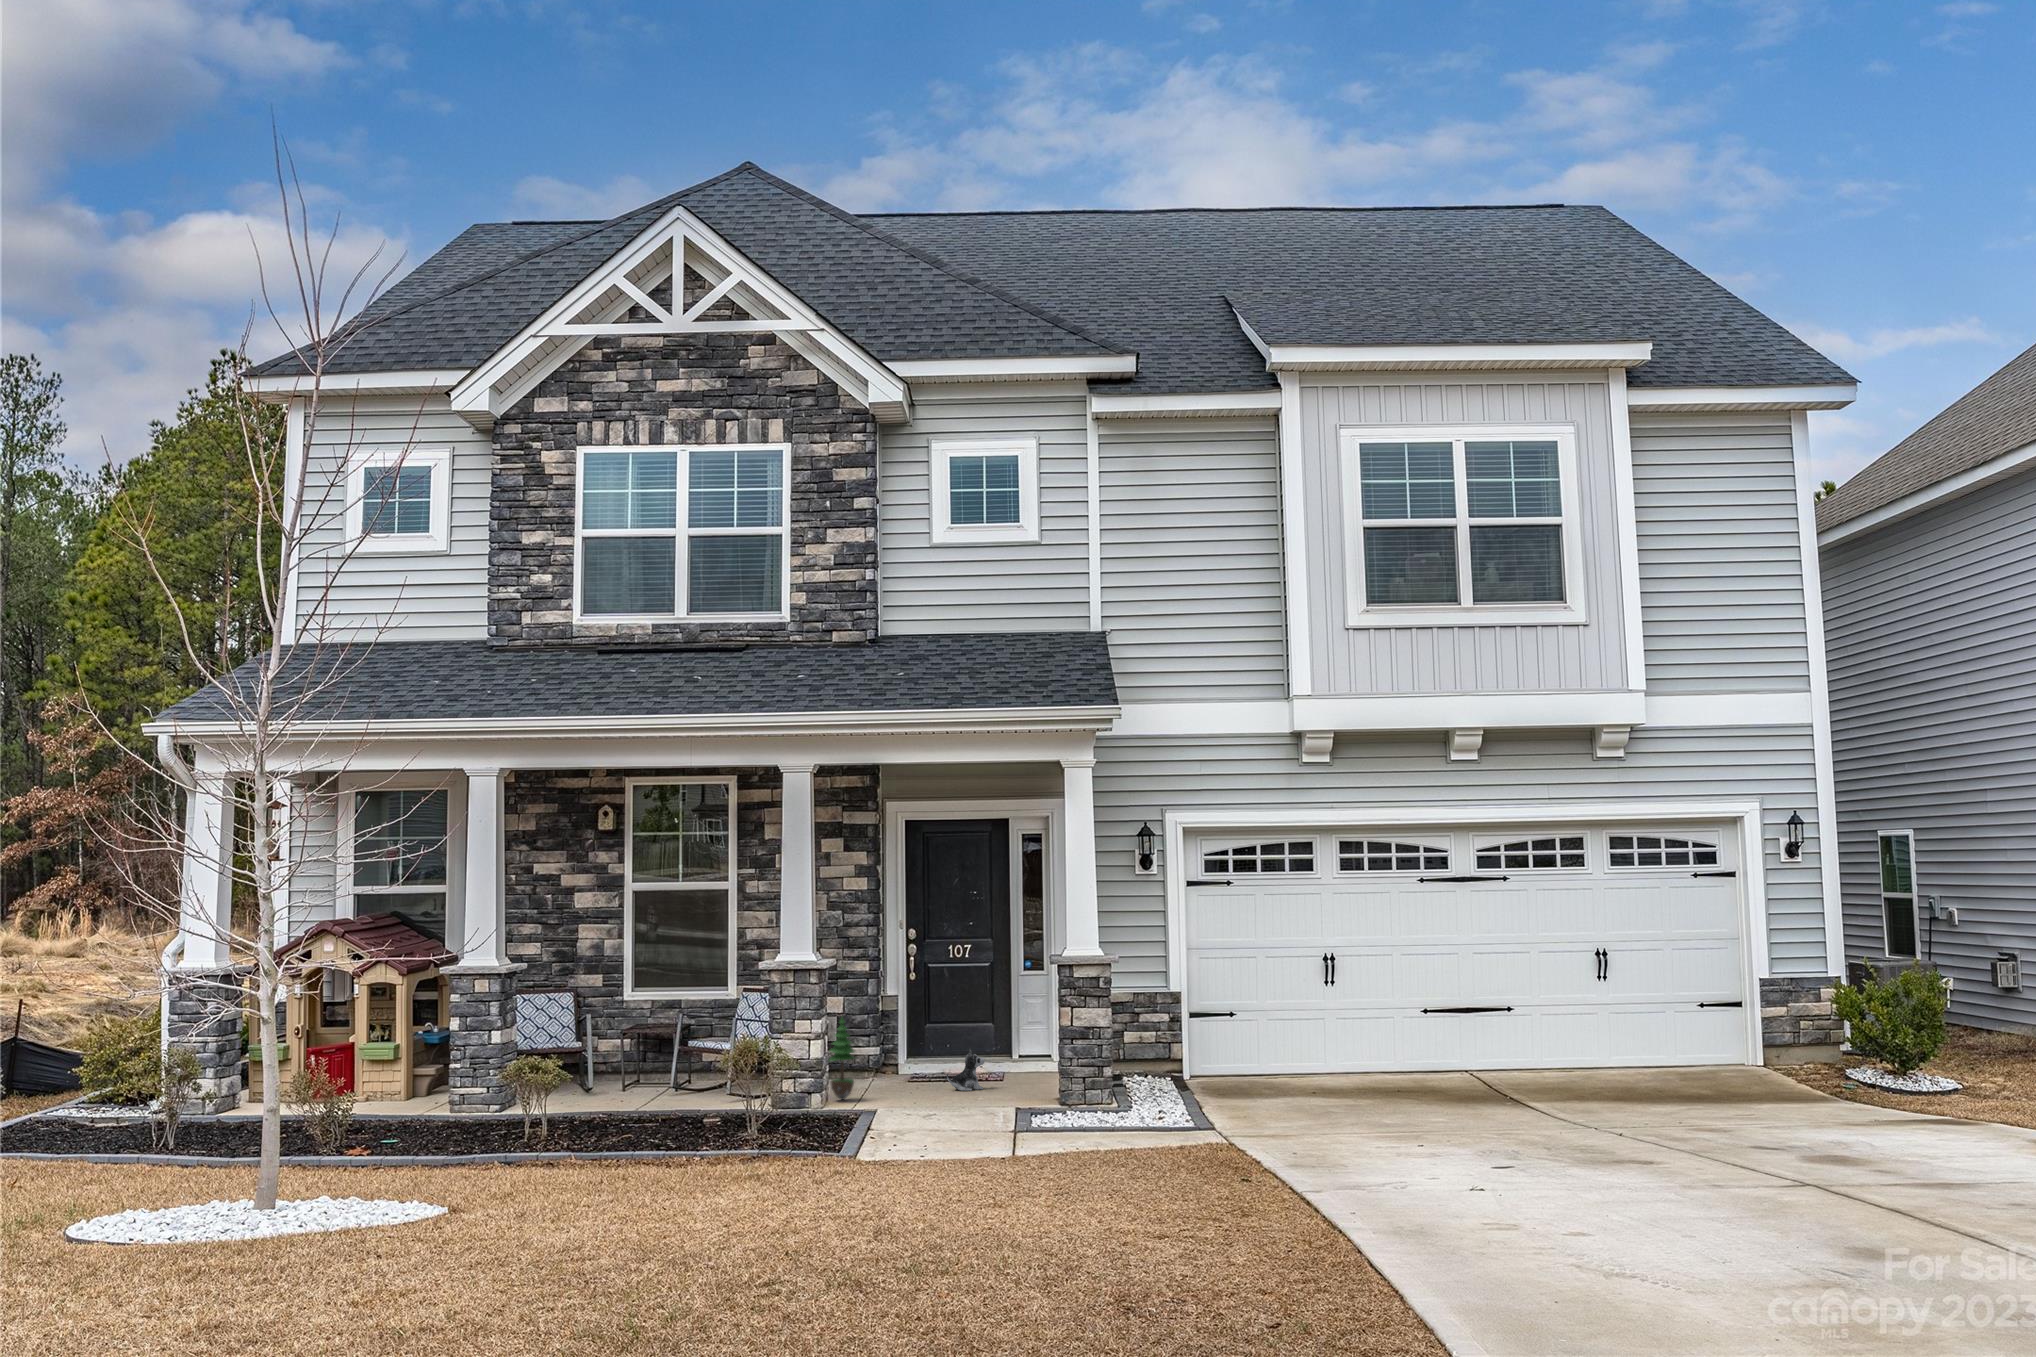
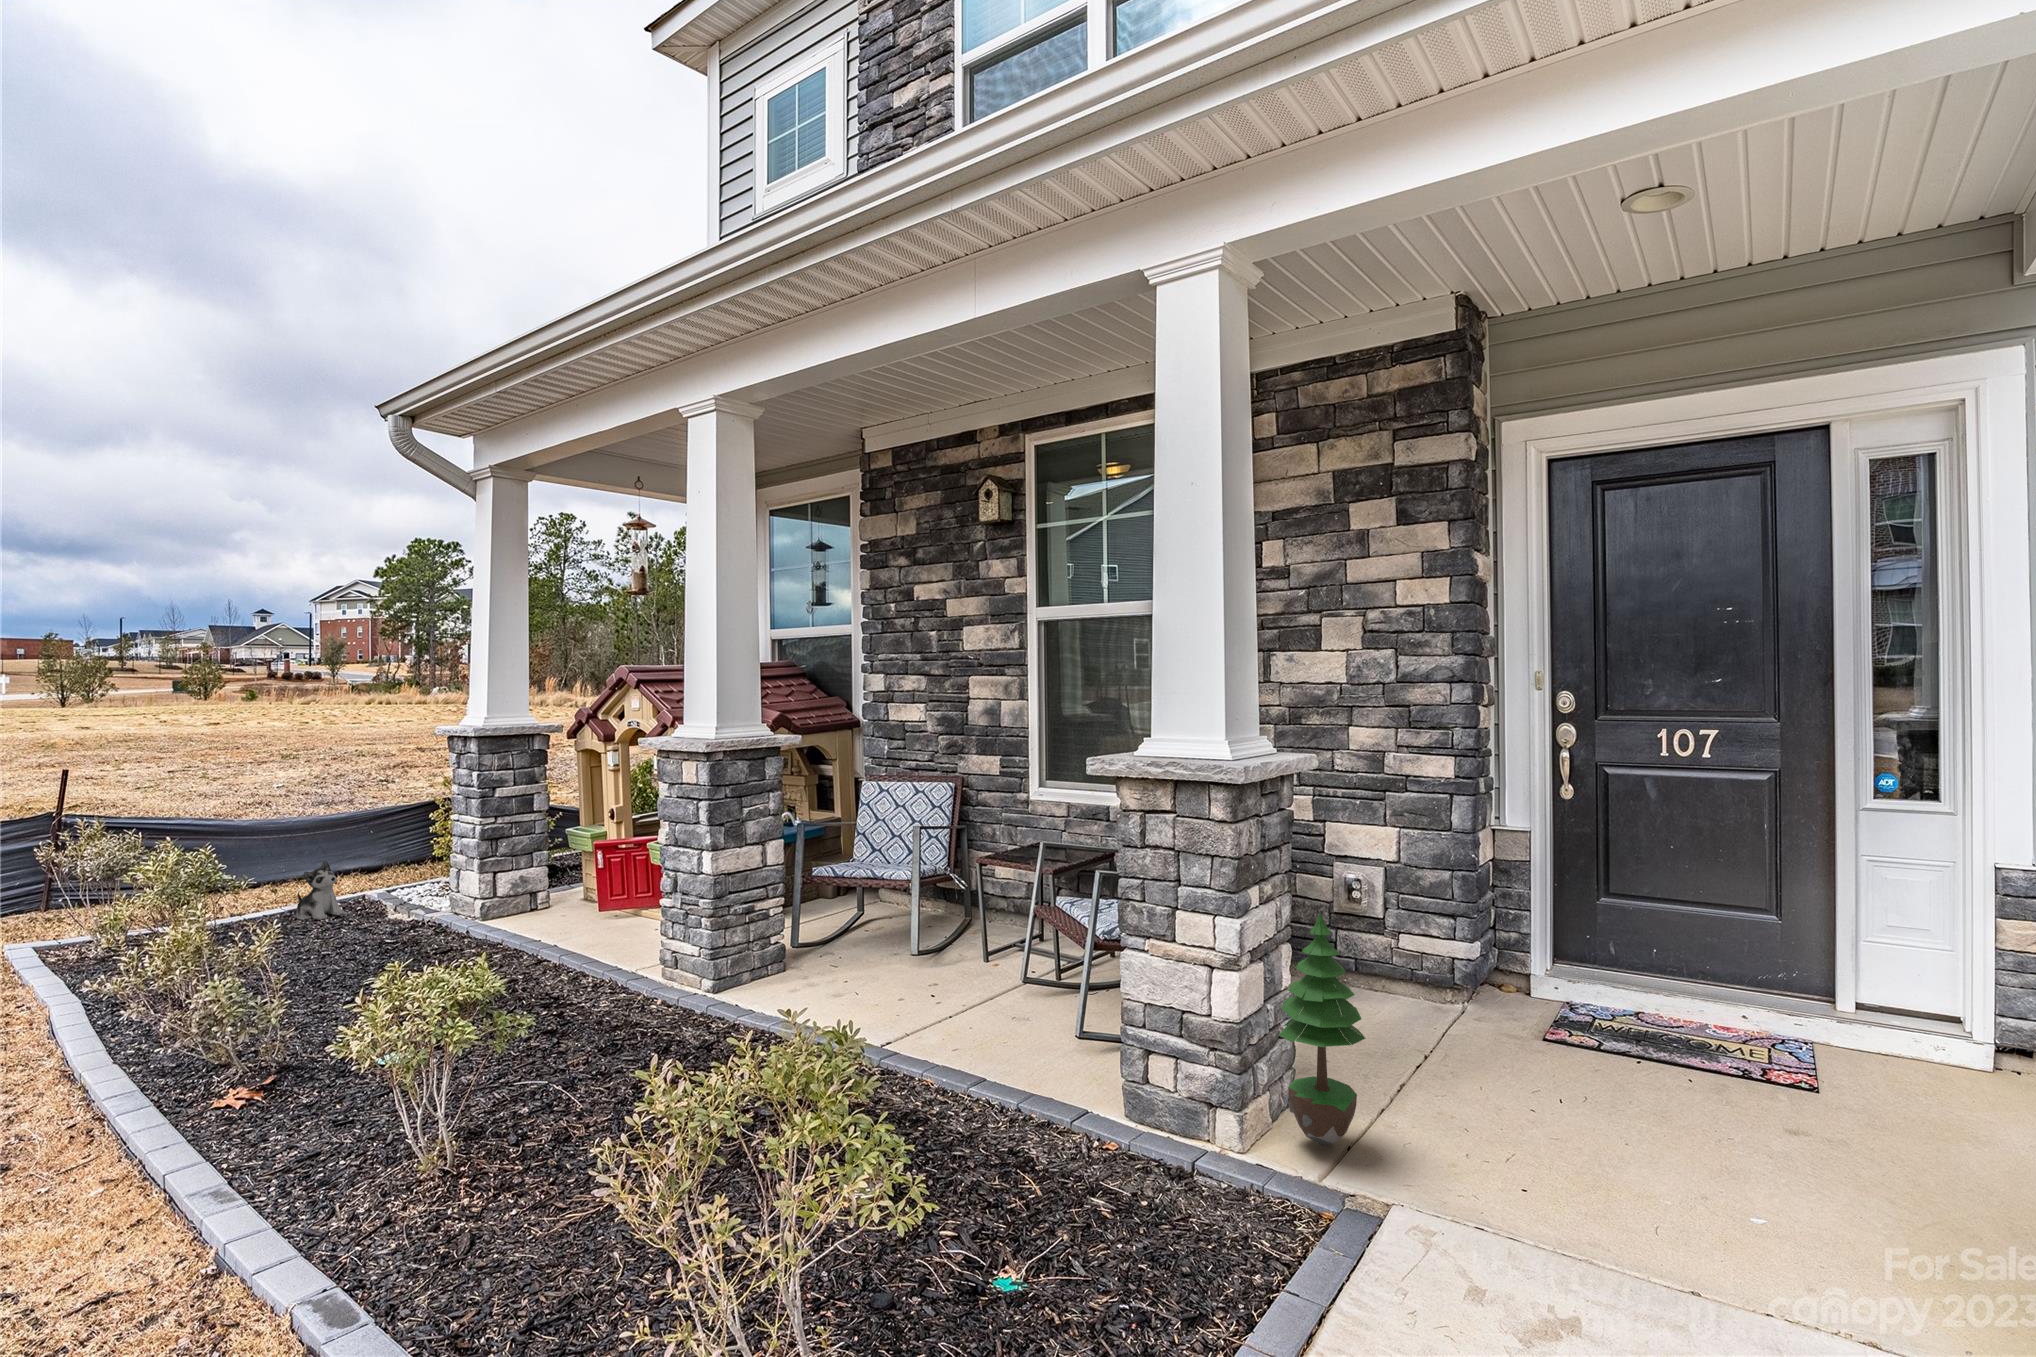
plush toy: present [947,1048,985,1091] -> present [296,861,345,920]

